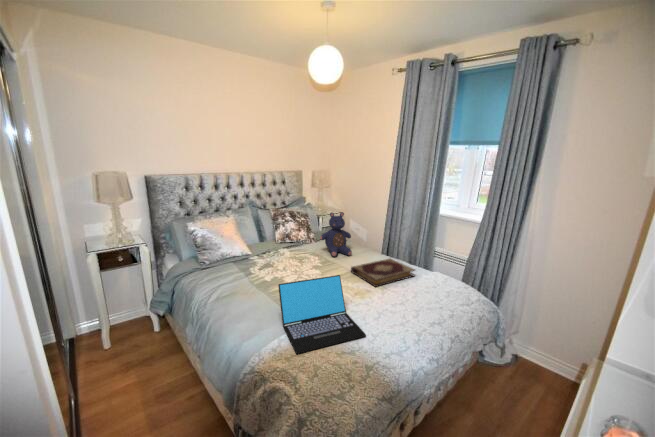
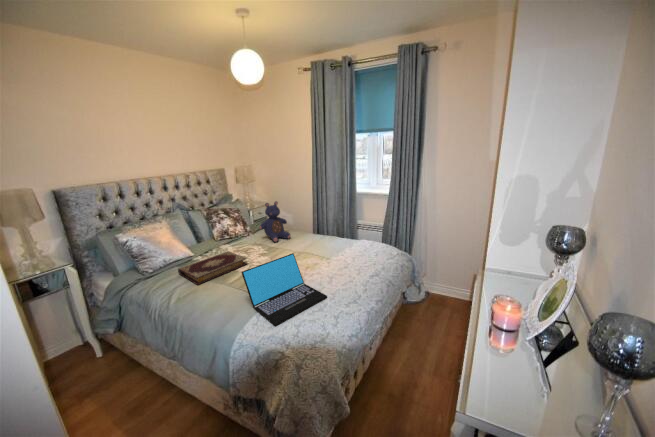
book: present [351,259,415,287] -> present [178,251,248,285]

